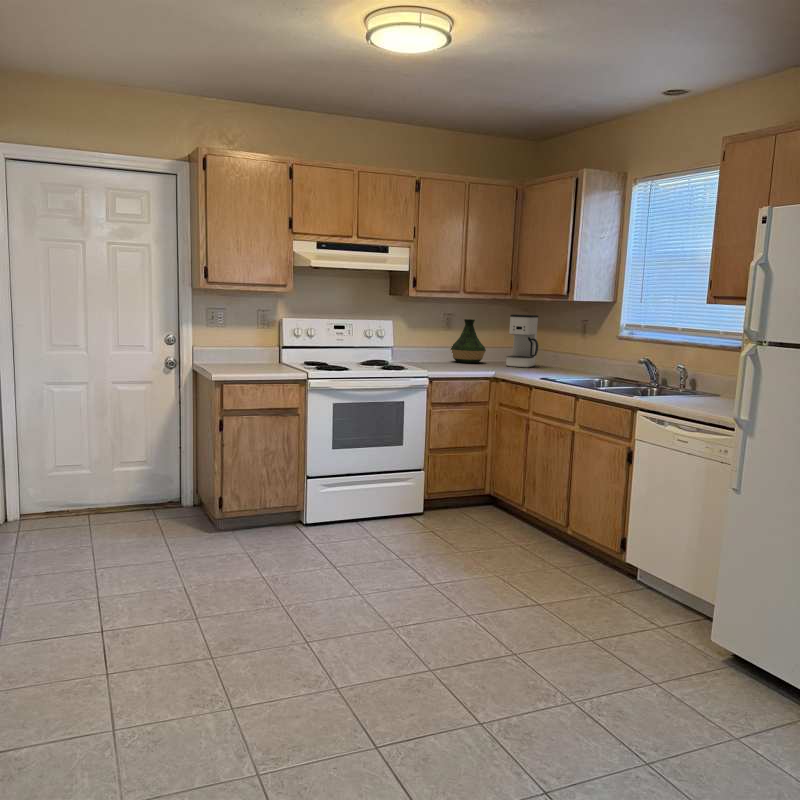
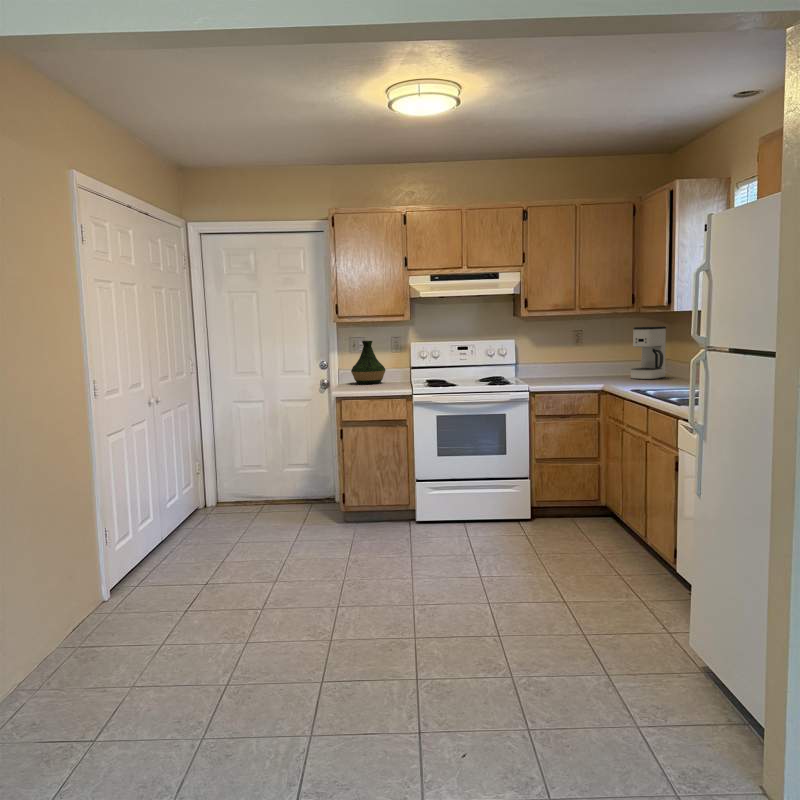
vase: present [450,319,486,363] -> present [351,341,385,384]

